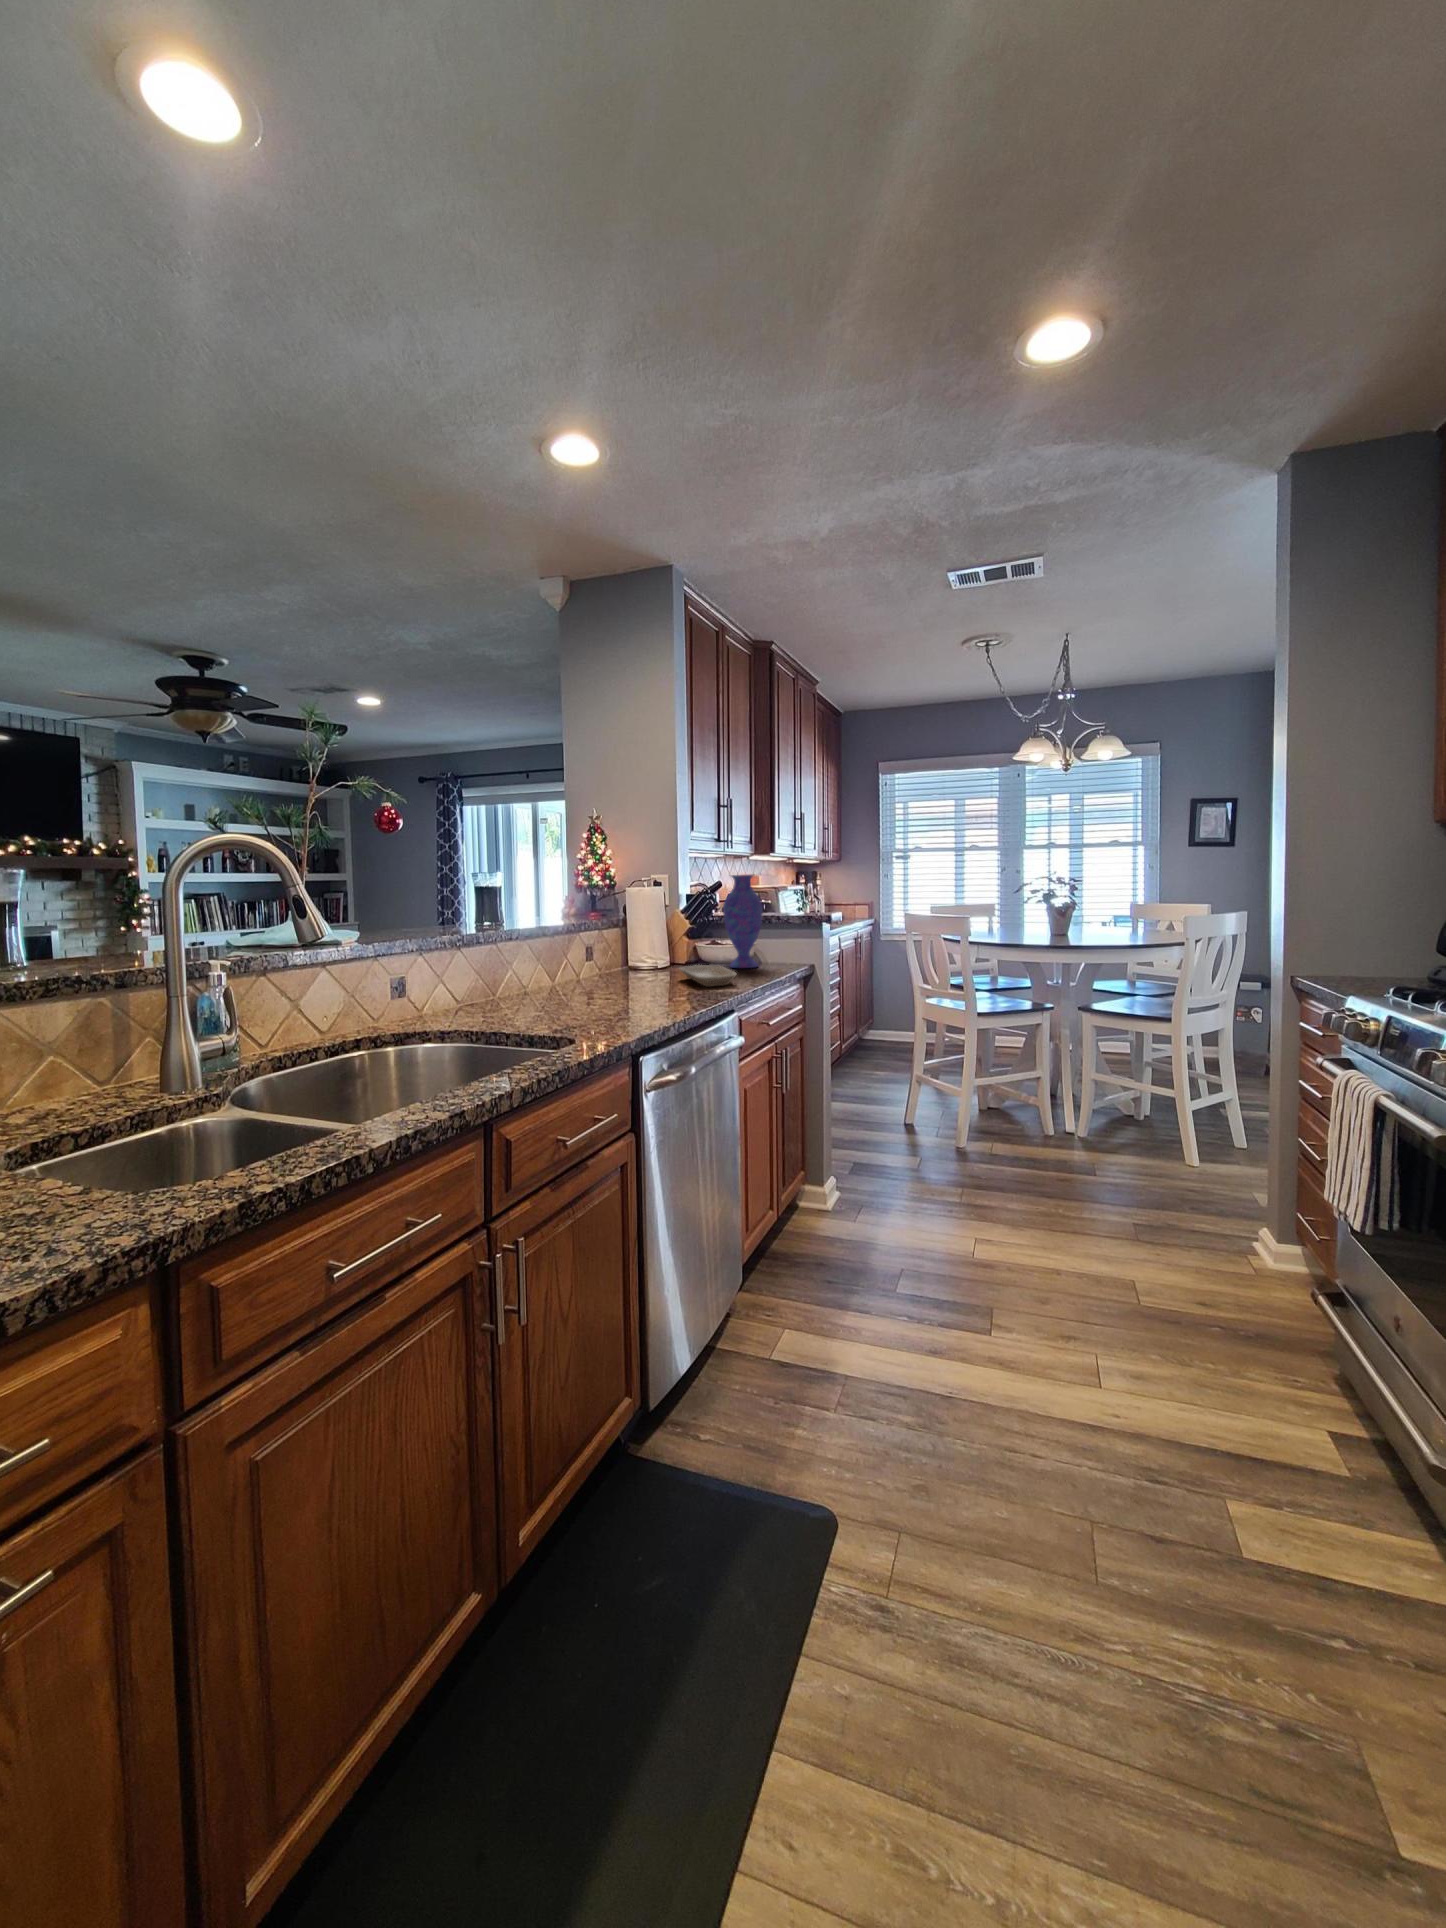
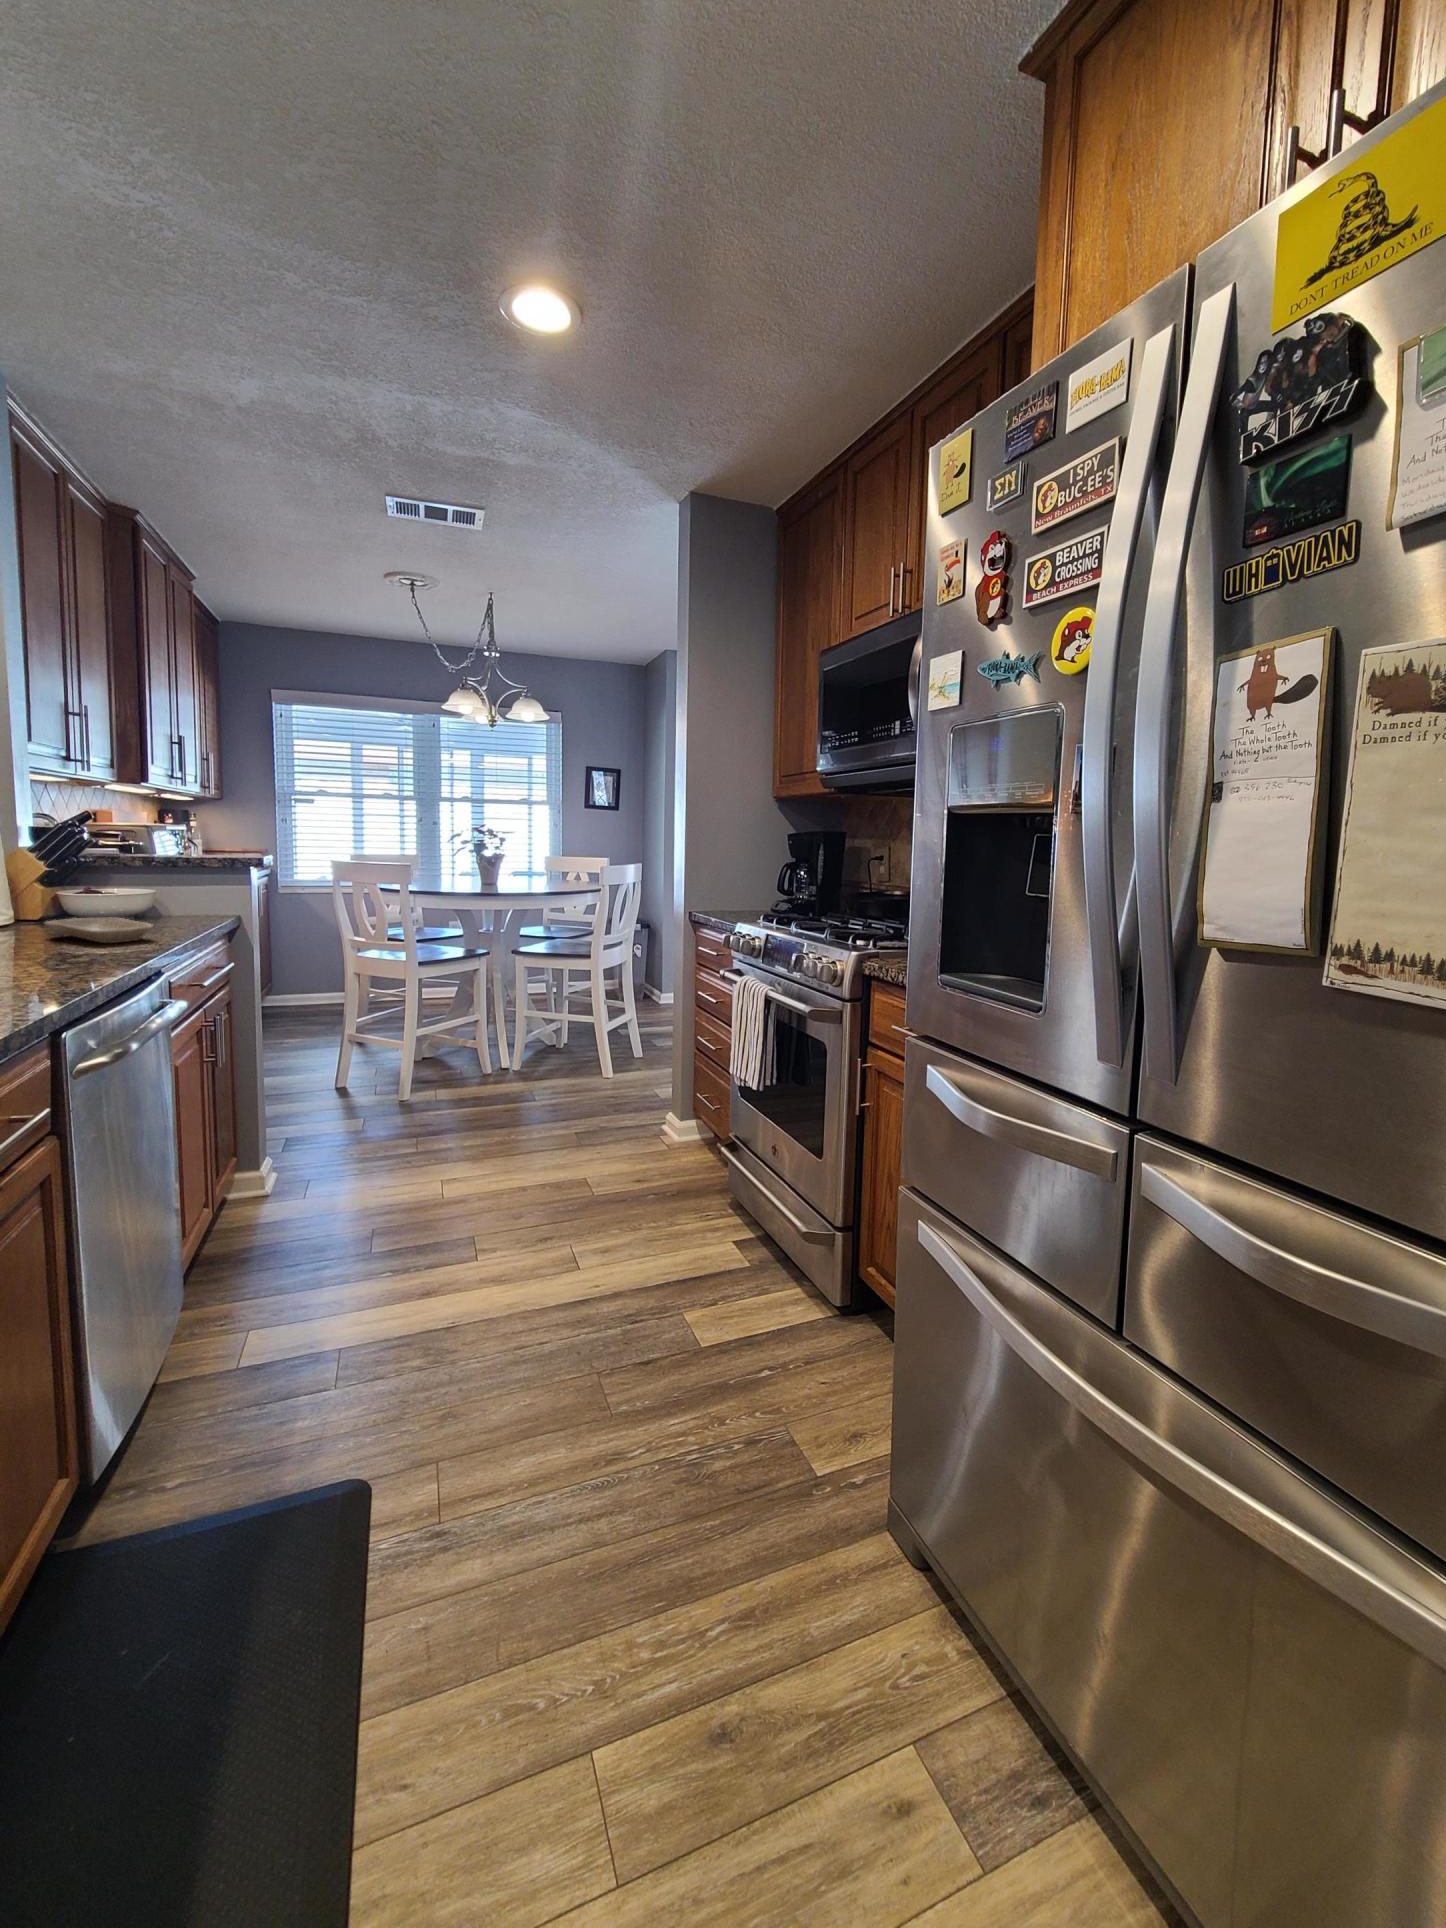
vase: present [723,875,763,968] -> none [105,801,170,922]

